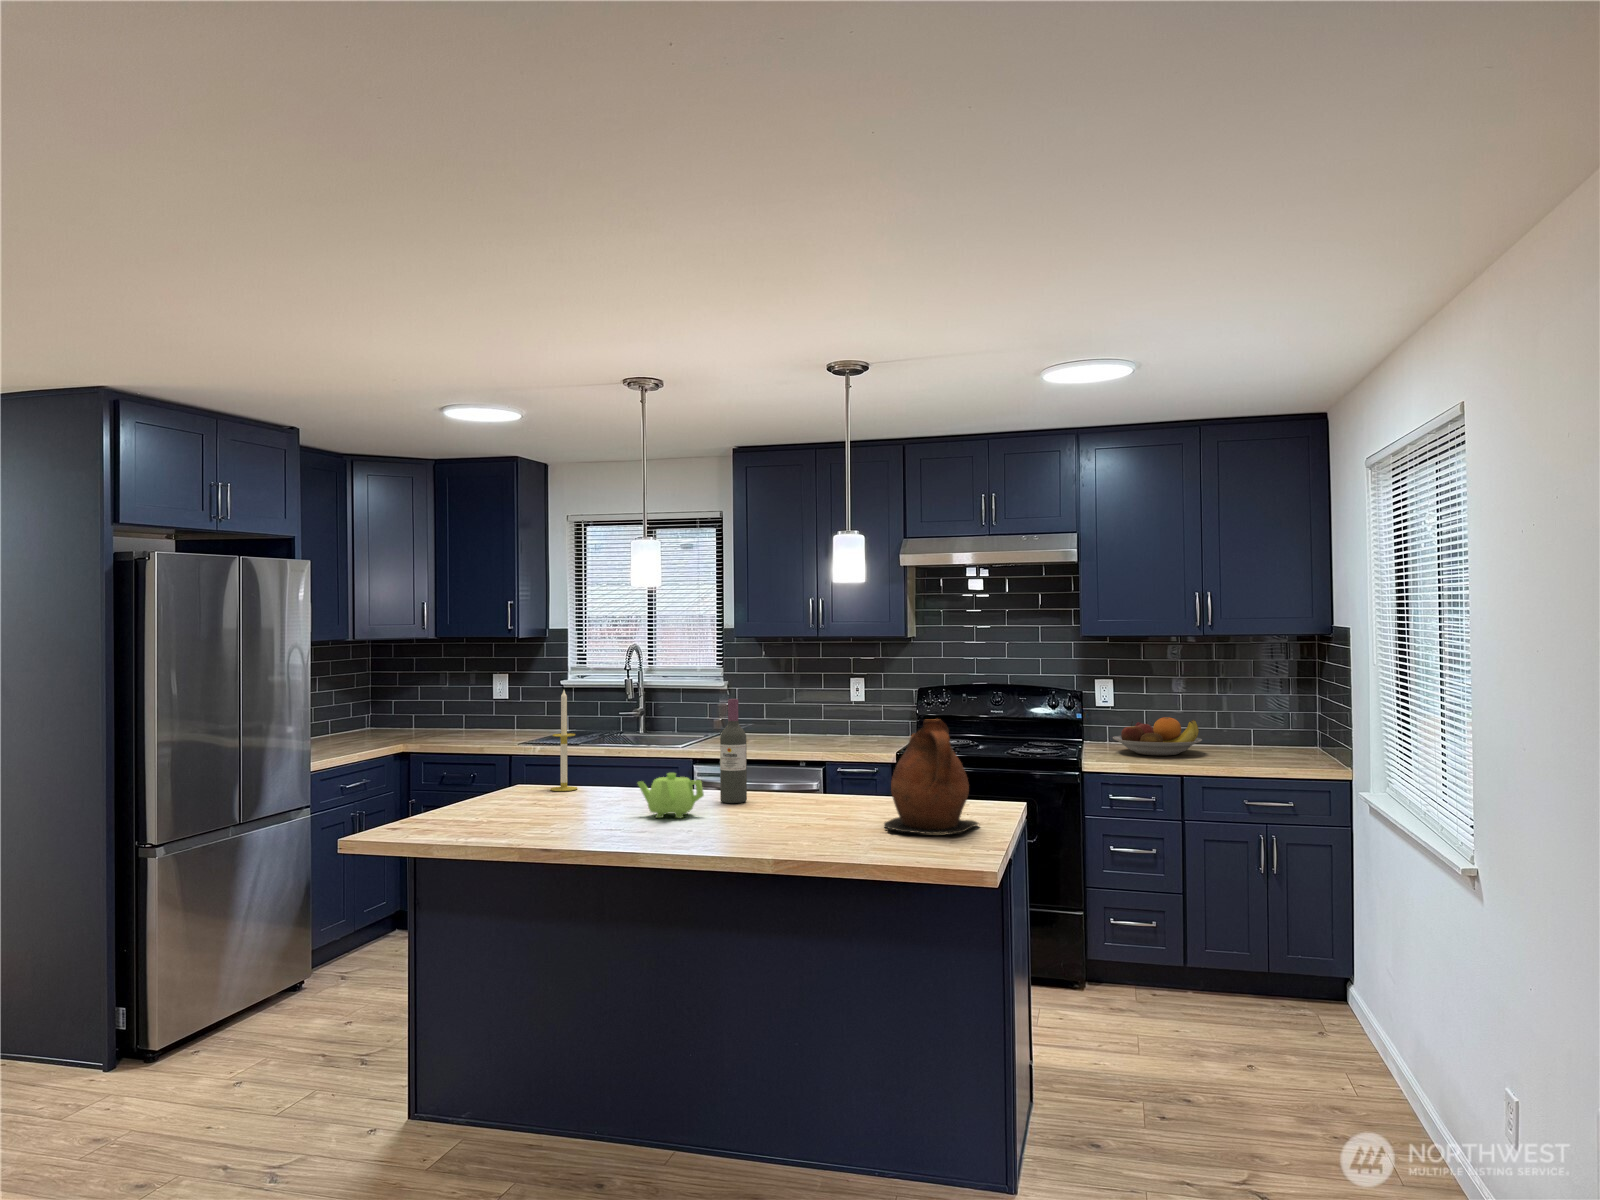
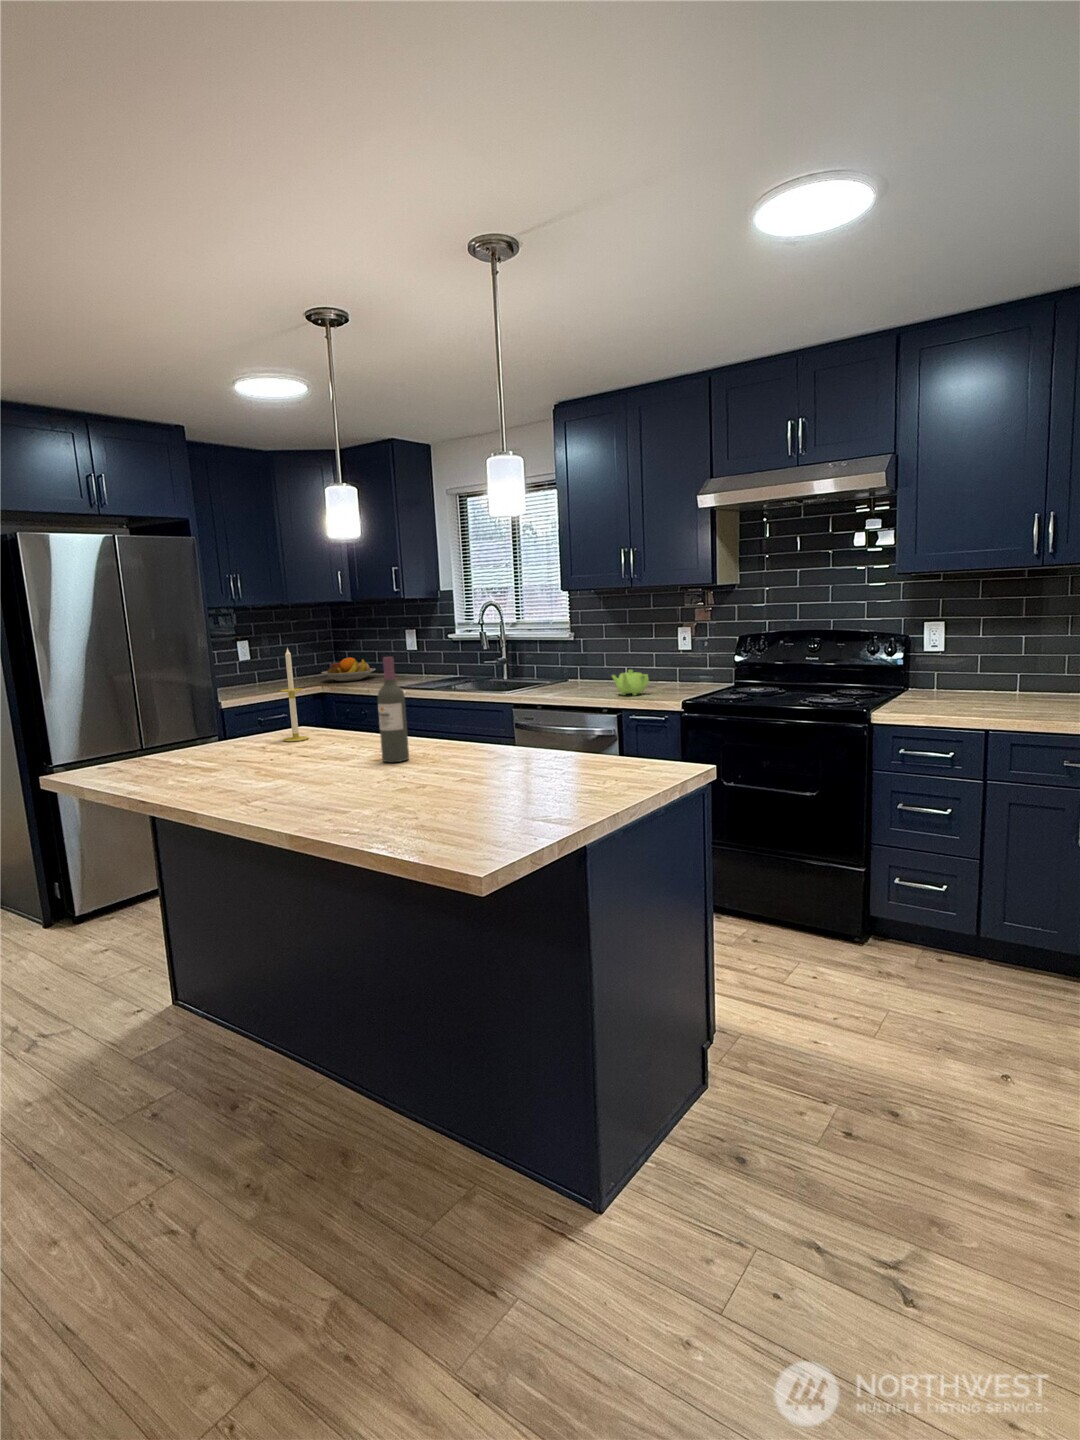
fruit bowl: present [1113,717,1202,755] -> present [321,658,376,681]
ceramic pitcher: present [884,719,979,835] -> none [440,685,563,824]
teapot: present [638,773,704,818] -> present [612,670,649,695]

